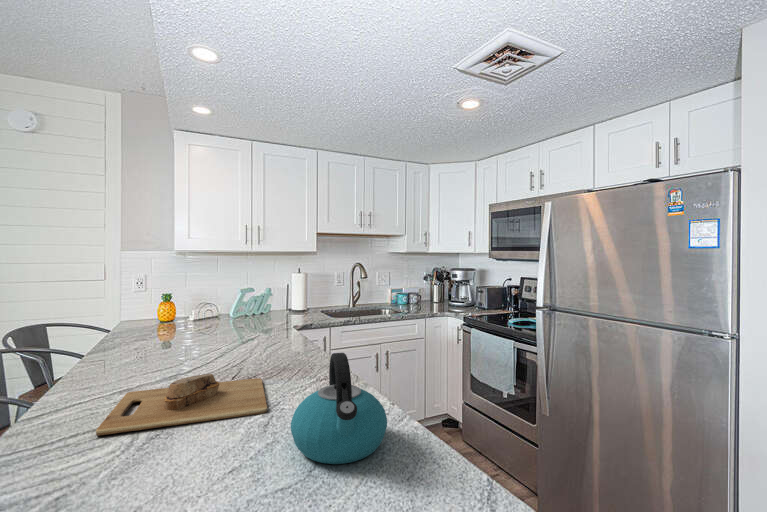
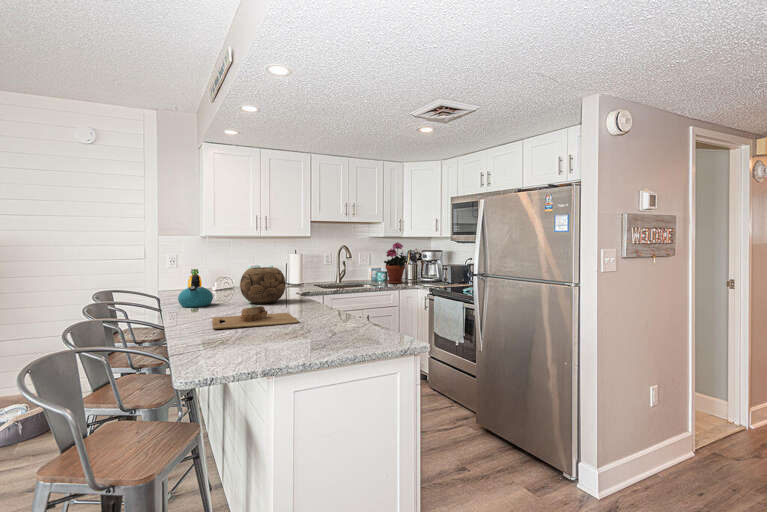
potted plant: none [405,259,435,309] -> present [384,242,407,284]
decorative bowl: none [207,296,273,349] -> present [240,267,286,304]
kettle: present [291,353,387,464] -> present [178,275,213,307]

